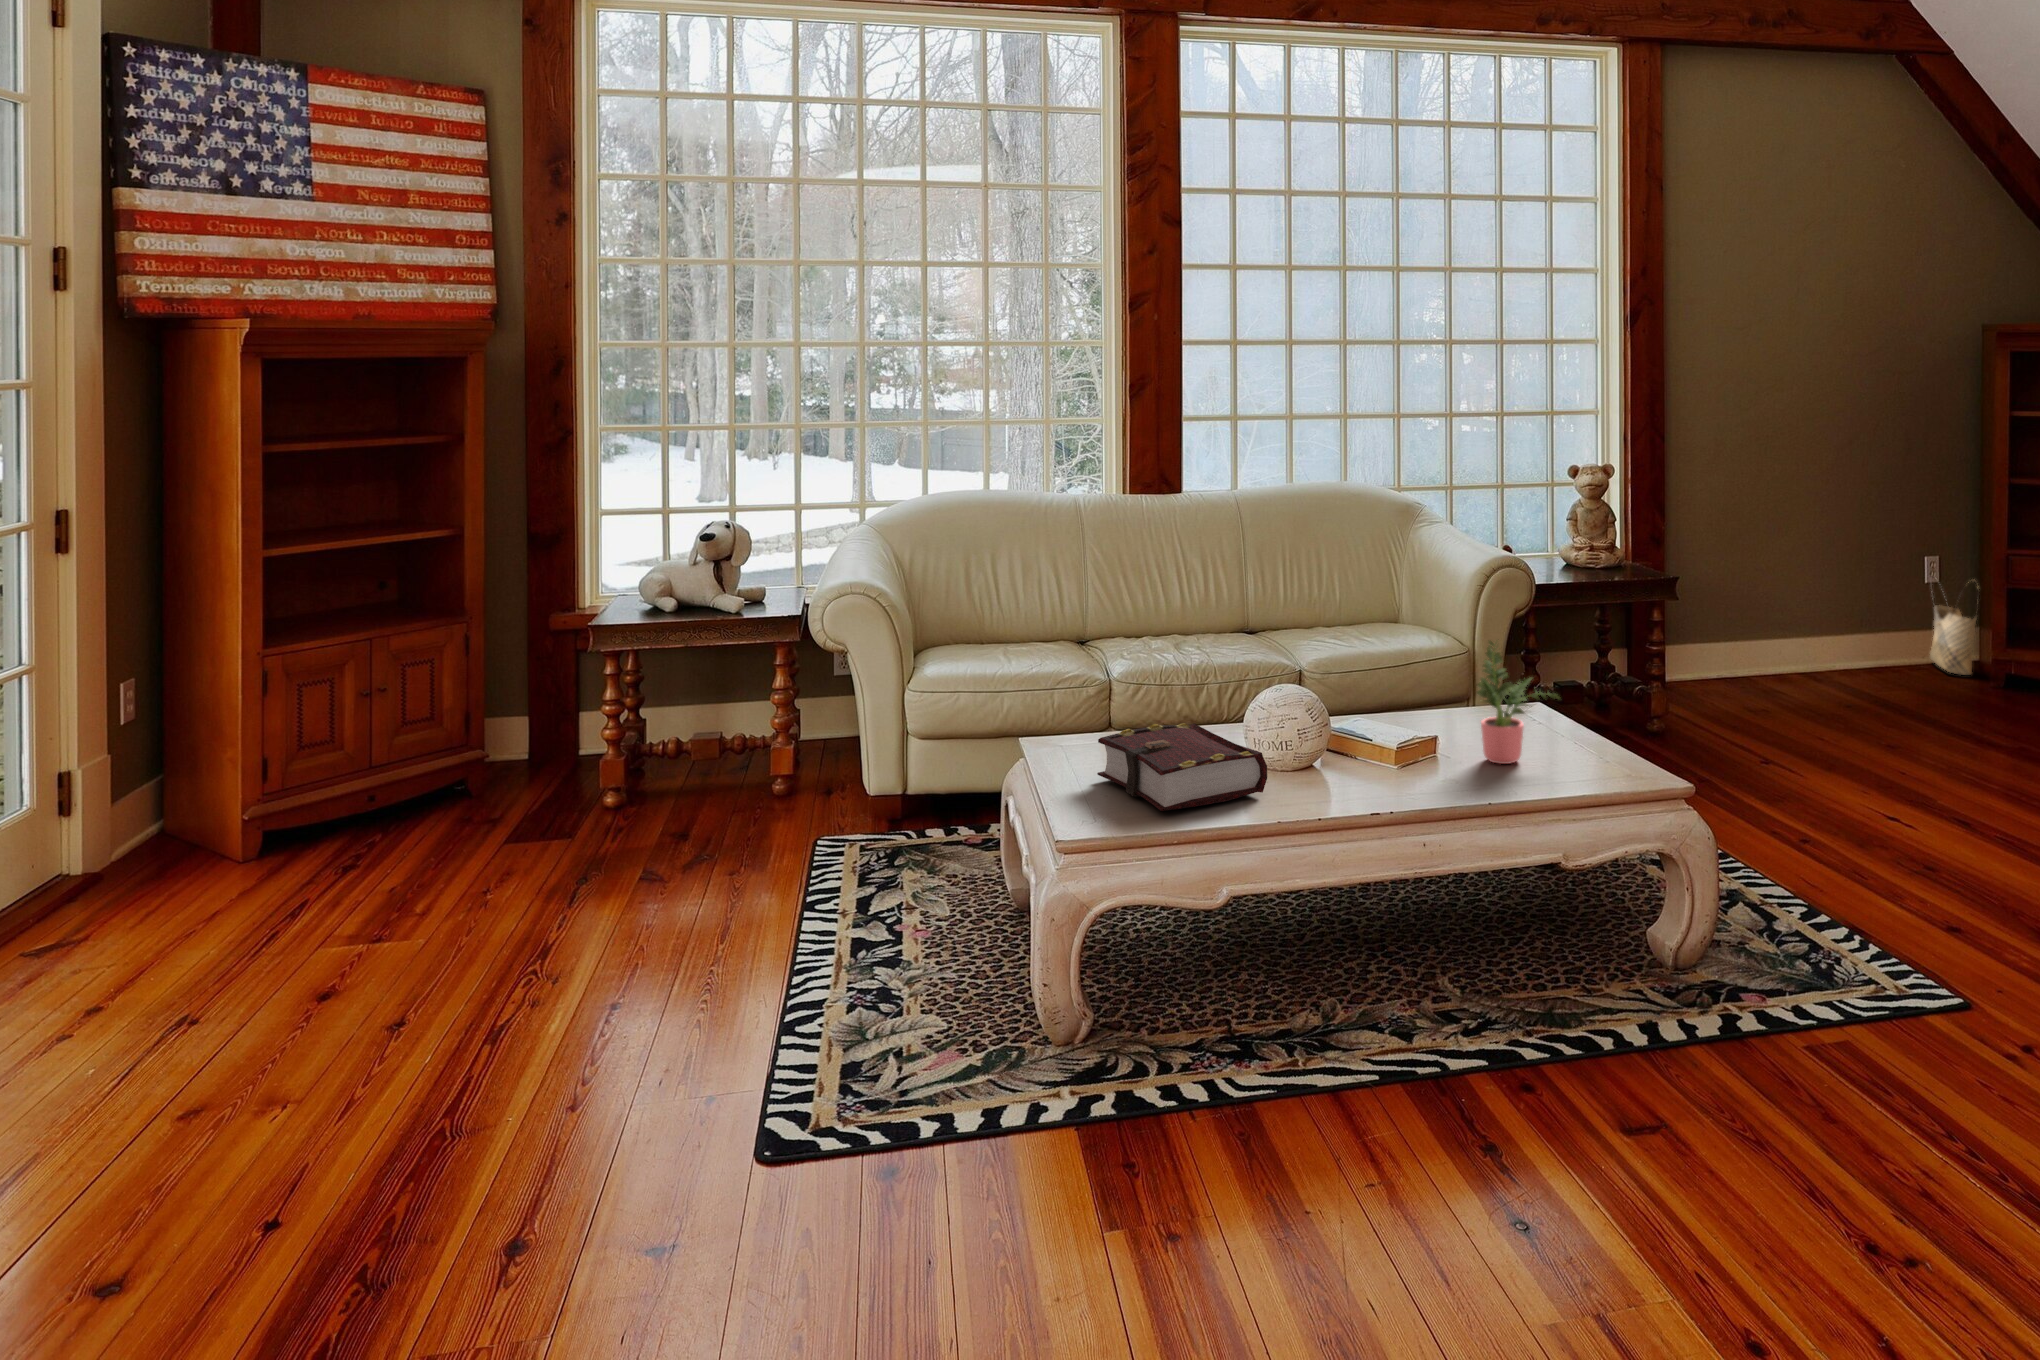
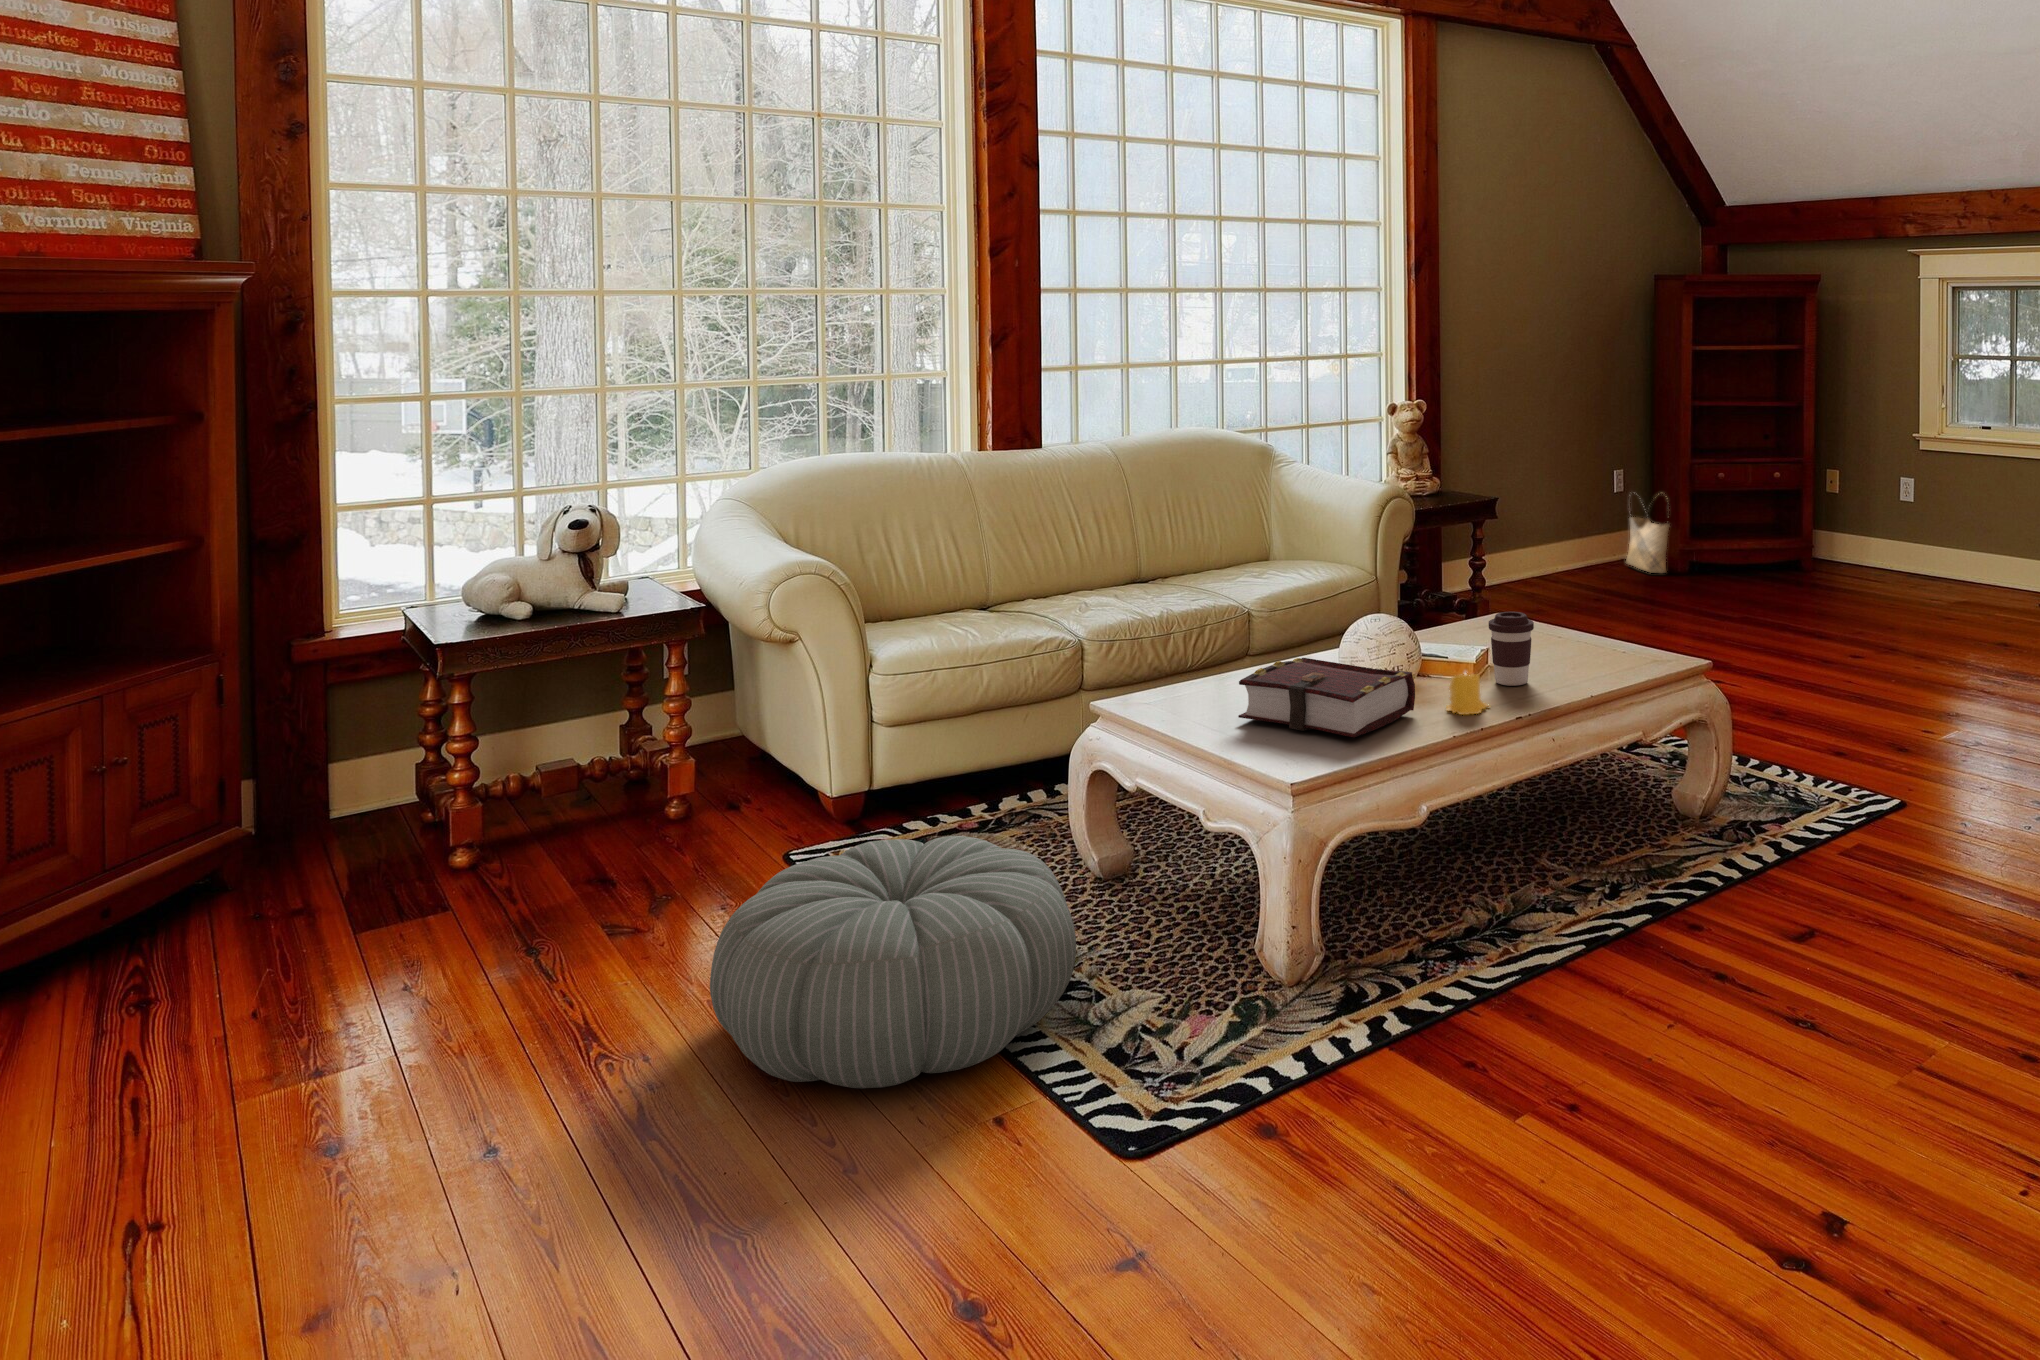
potted plant: present [1477,641,1561,764] -> none [1542,550,1606,662]
coffee cup: none [1386,701,1434,782] -> present [1489,612,1534,686]
candle: none [1297,757,1347,806] -> present [1446,674,1488,715]
pouf: none [575,839,898,1054] -> present [710,836,1076,1088]

